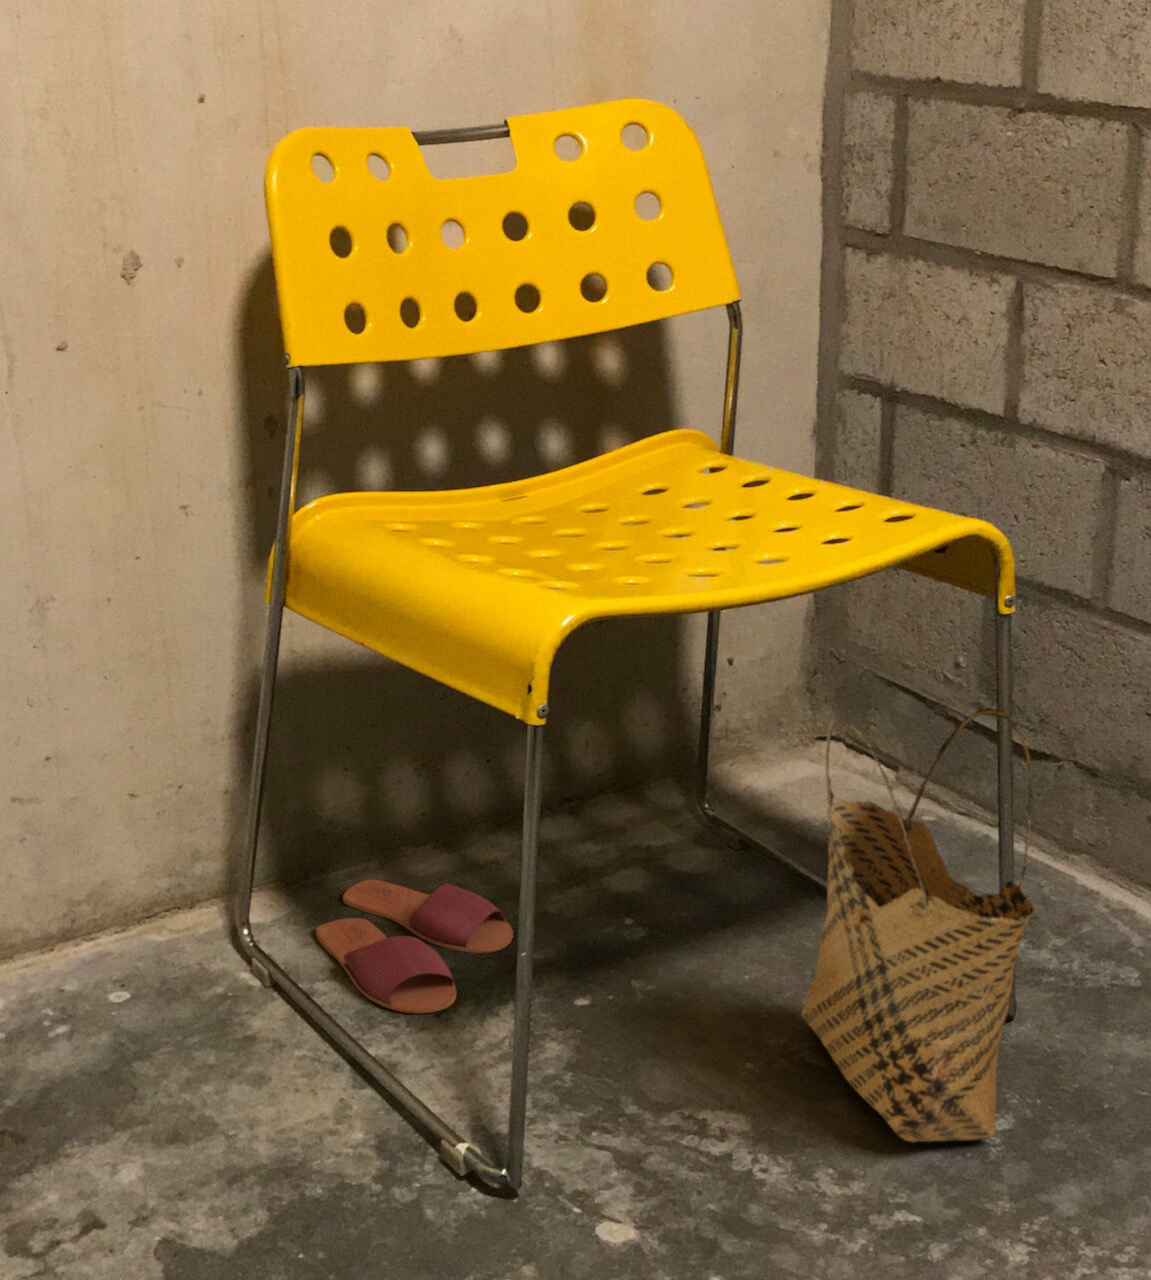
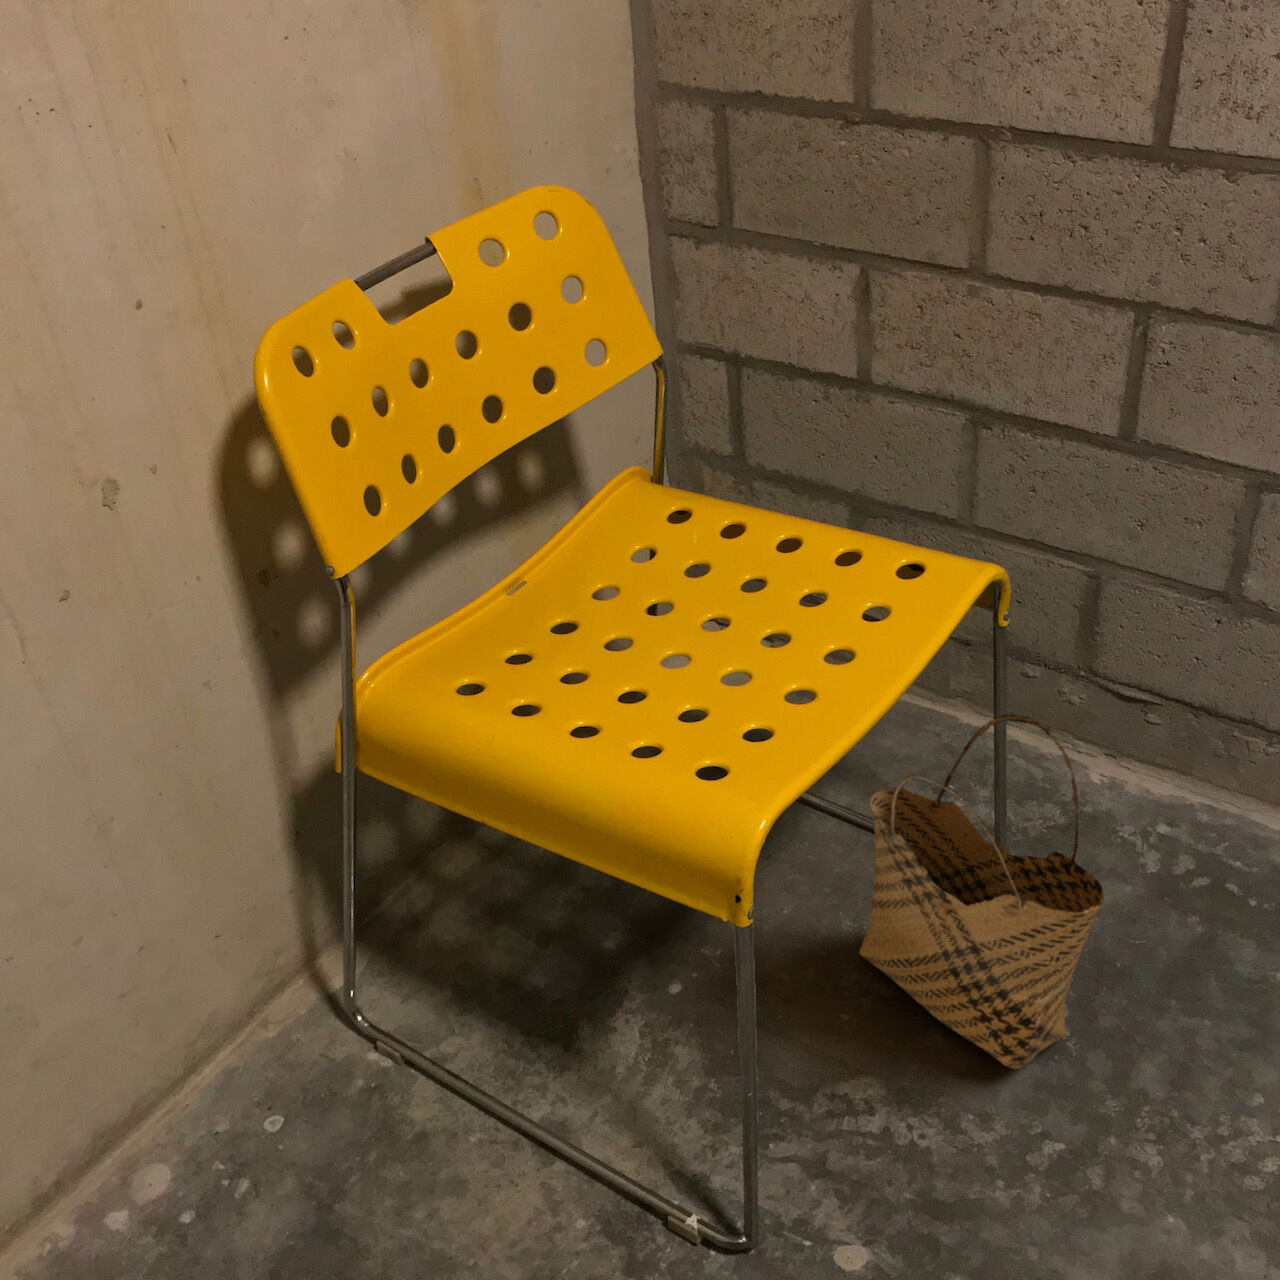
slippers: present [316,879,513,1013] -> none [411,897,579,1058]

